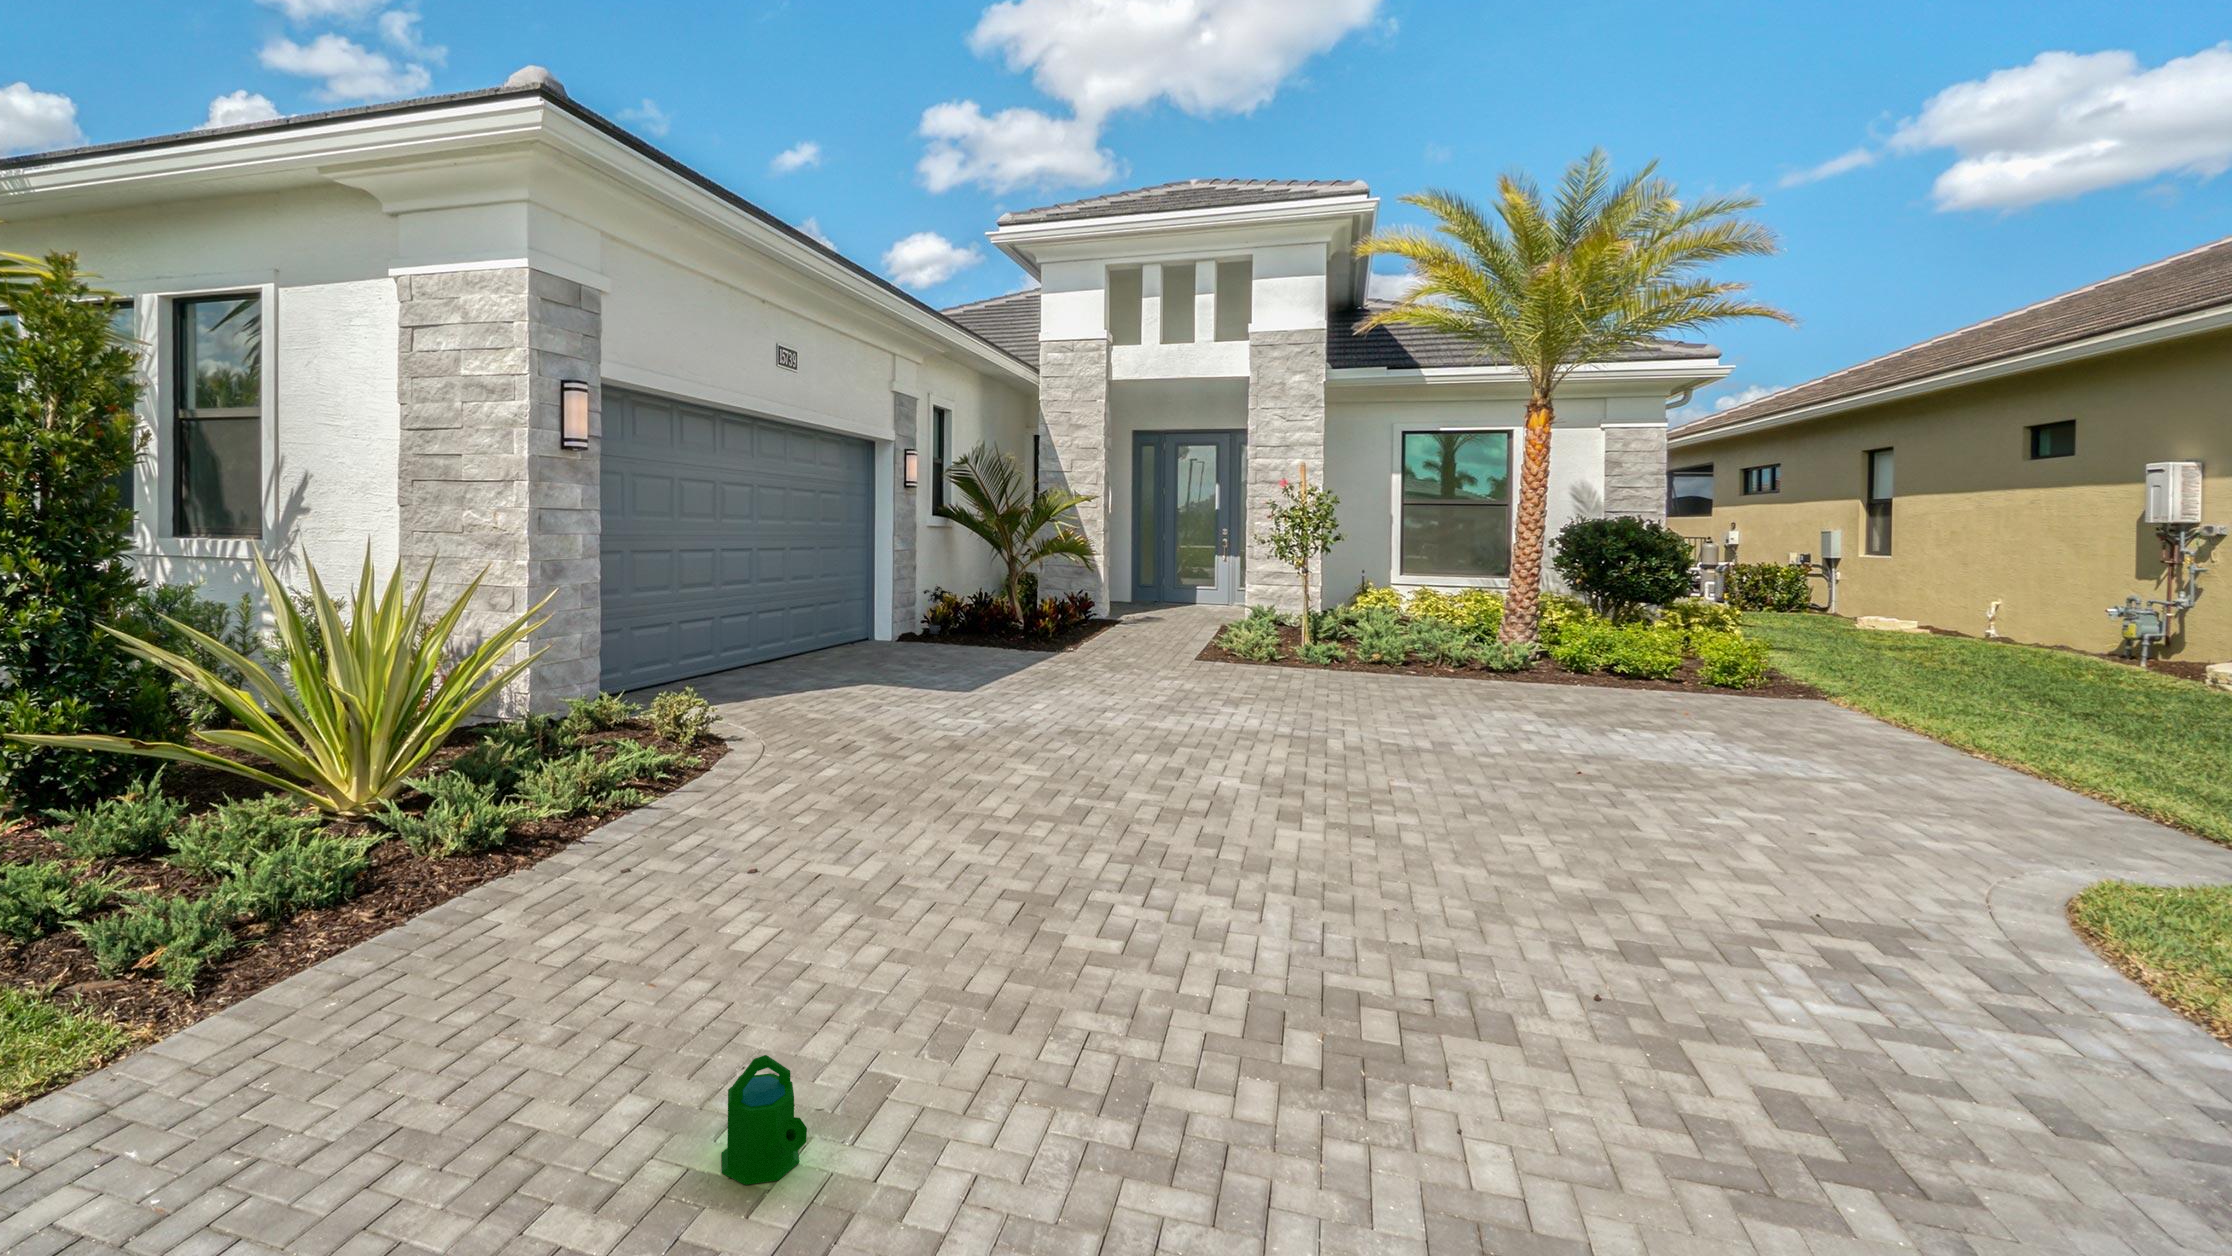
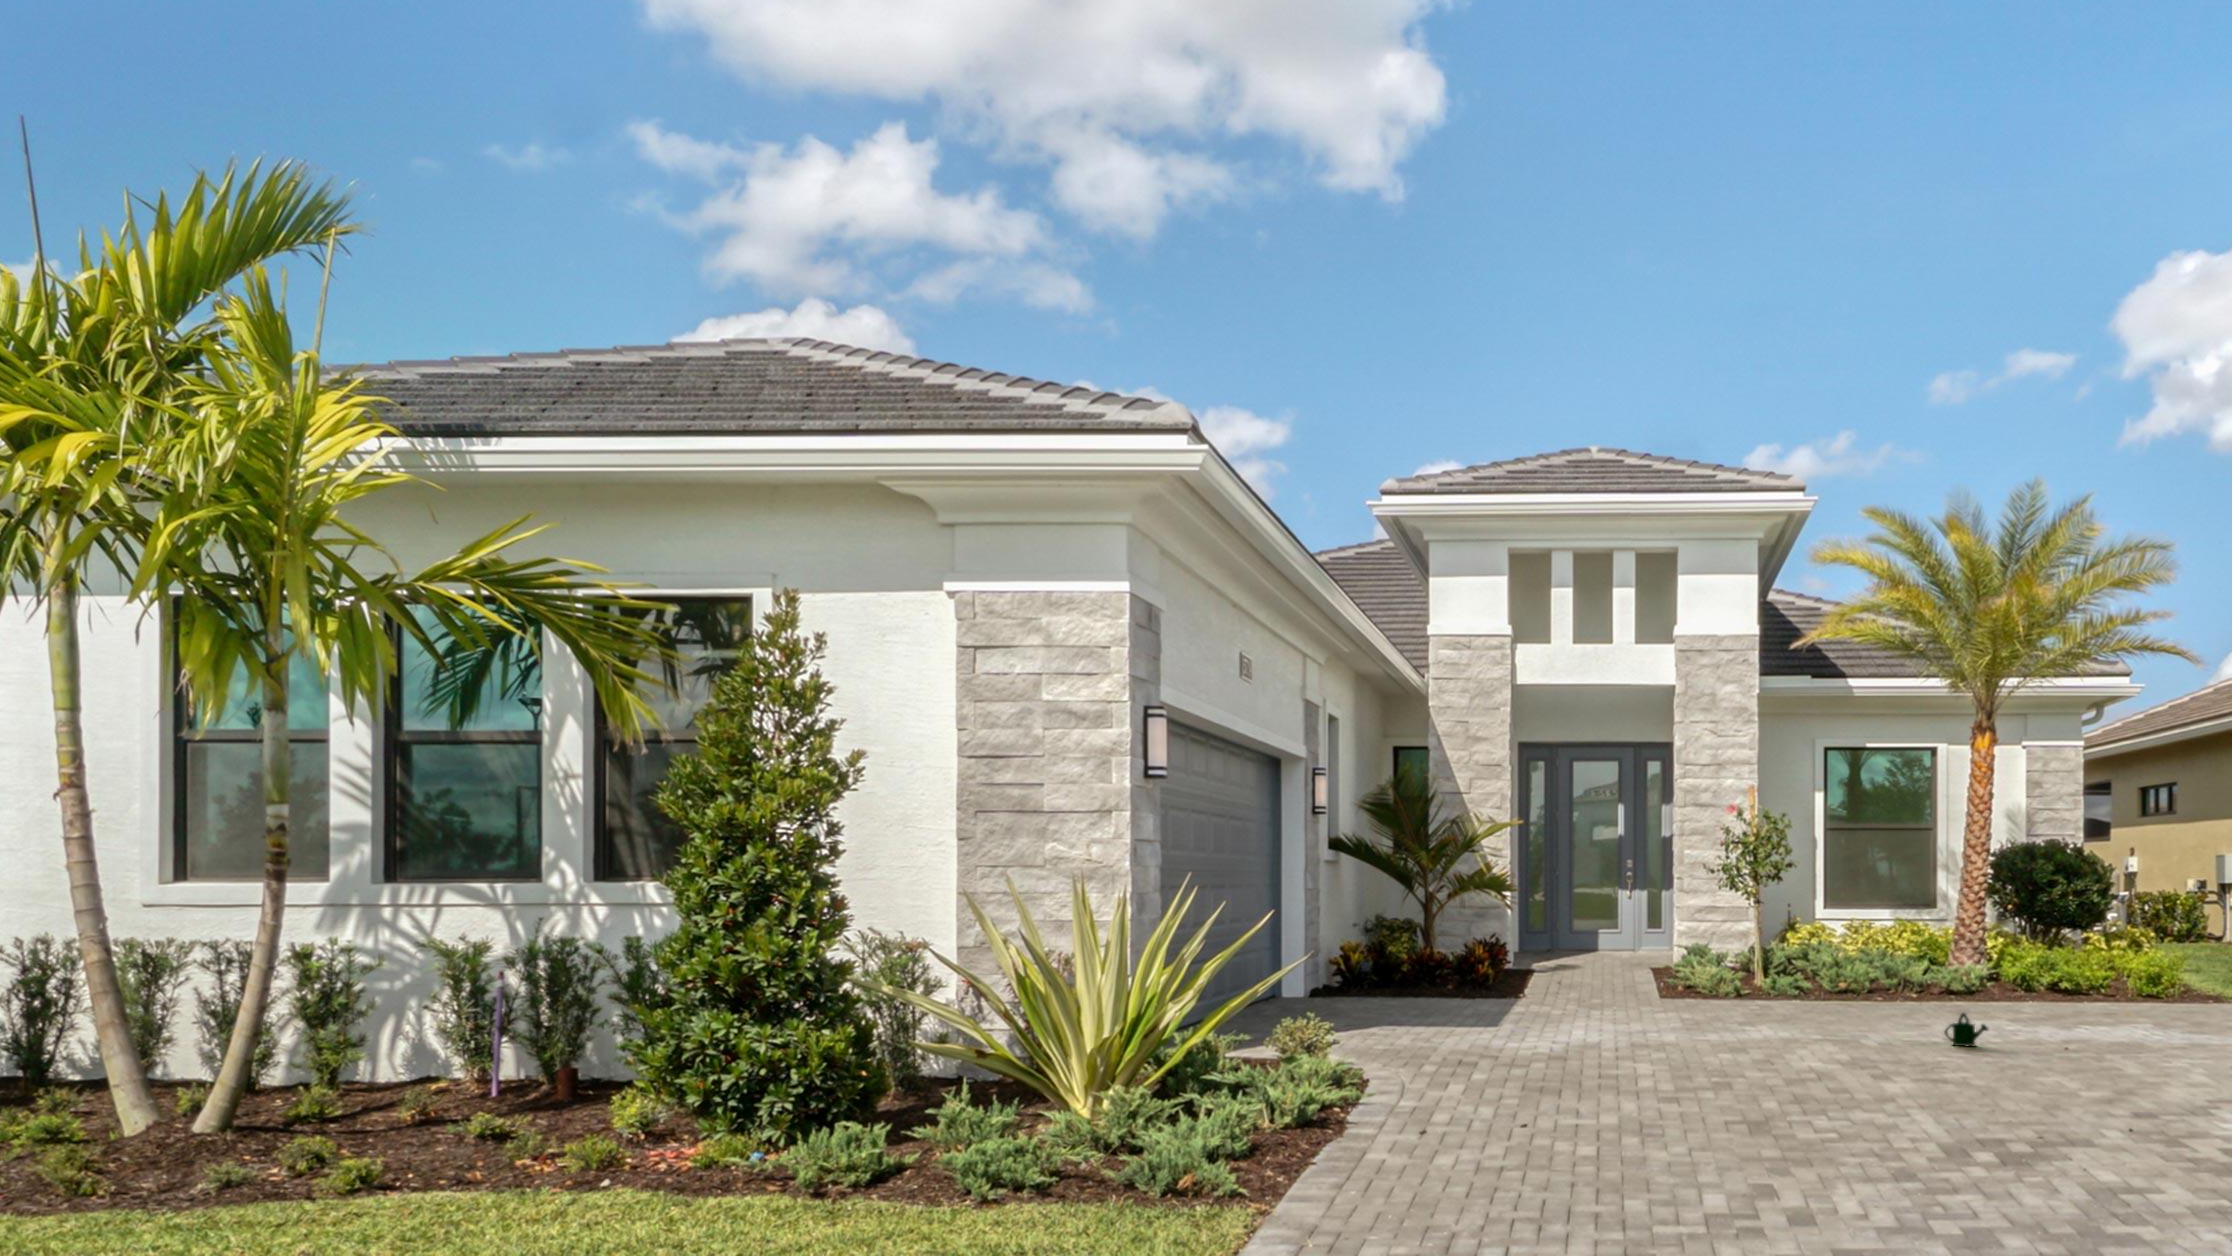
watering can: present [721,1055,807,1185] -> present [1944,1013,1988,1046]

